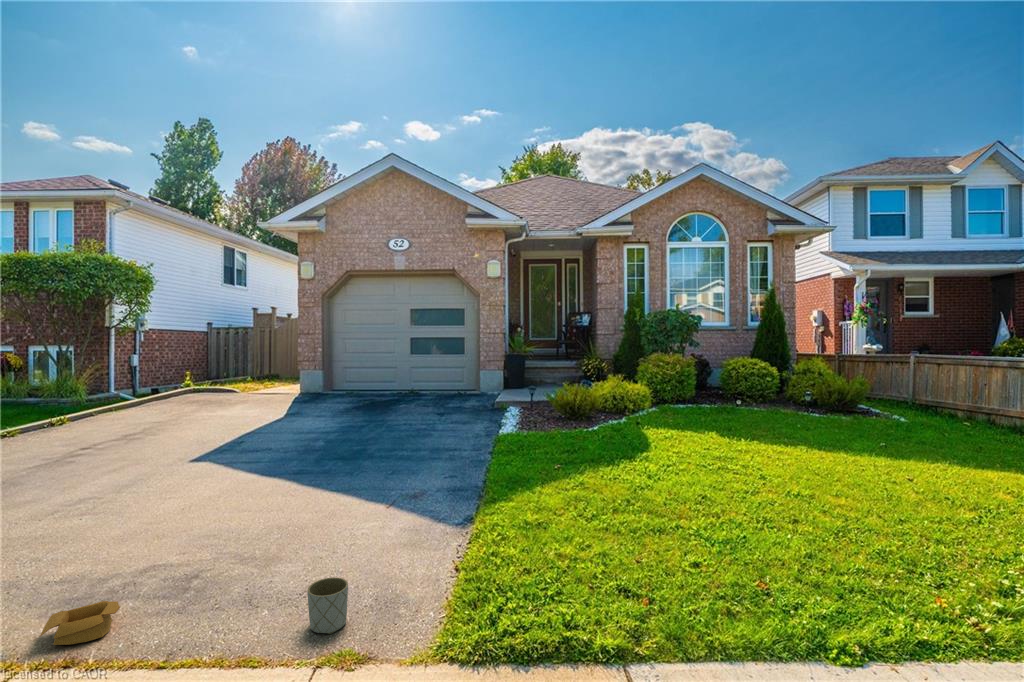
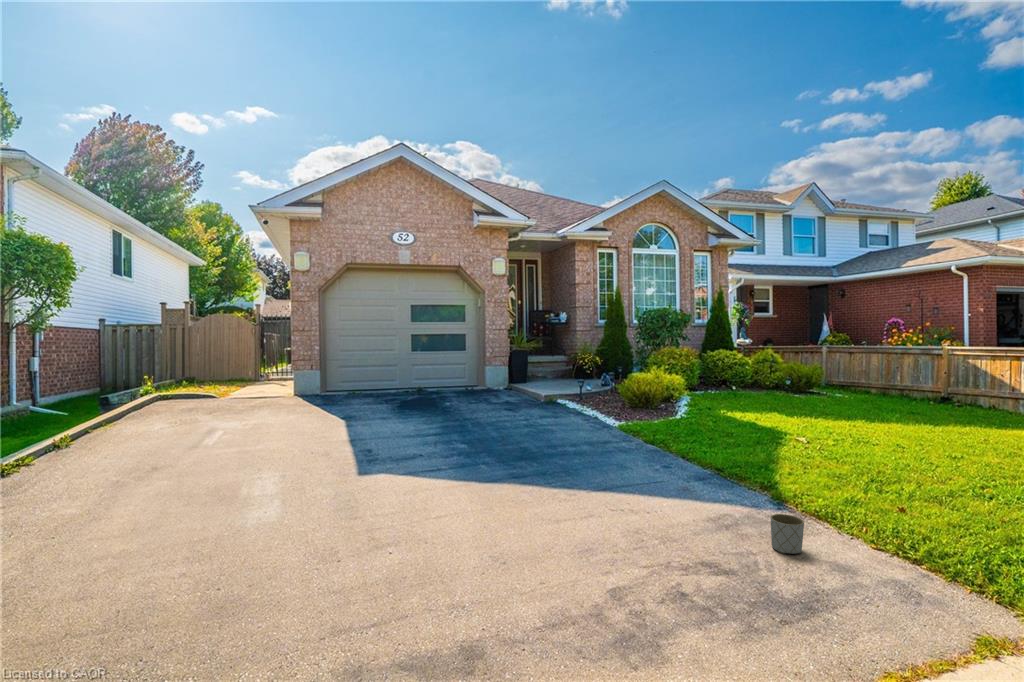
cardboard box: present [40,601,120,645] -> none [609,561,666,597]

